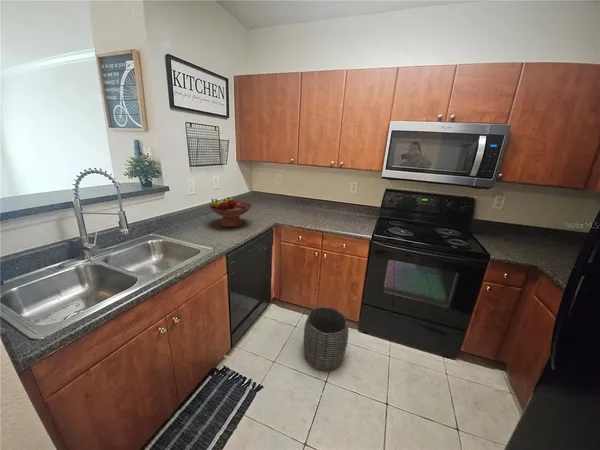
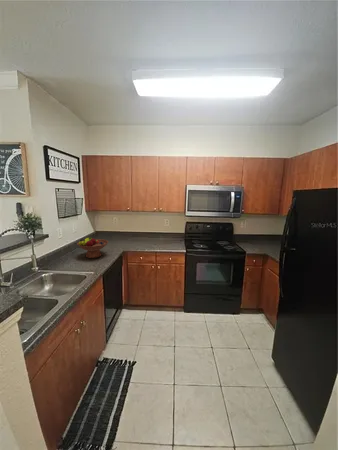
woven basket: present [304,307,349,371] -> none [154,301,183,342]

